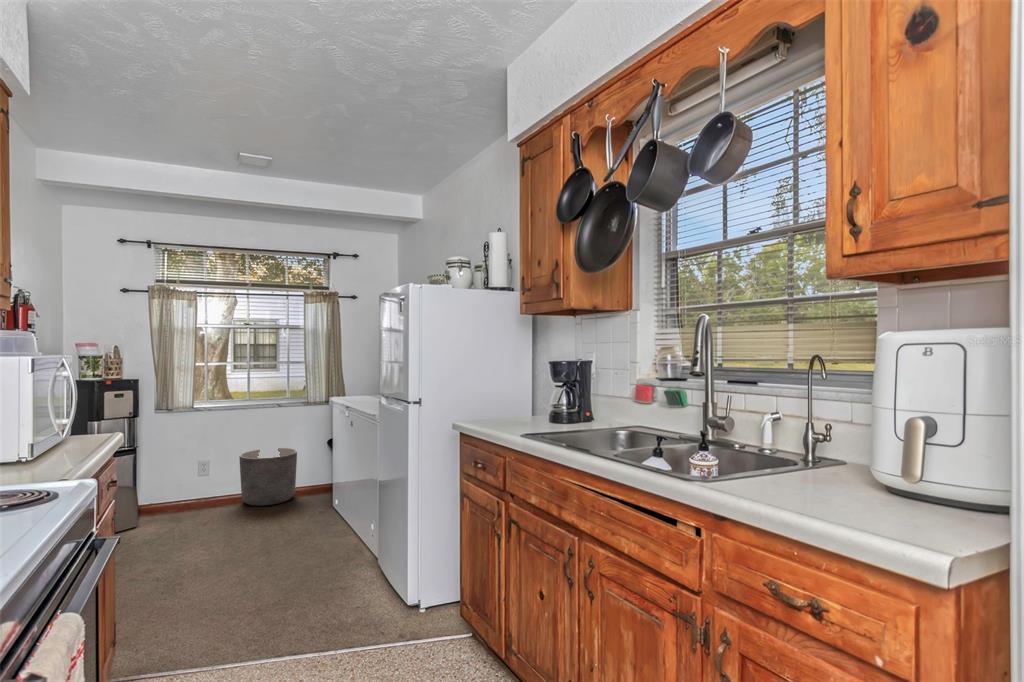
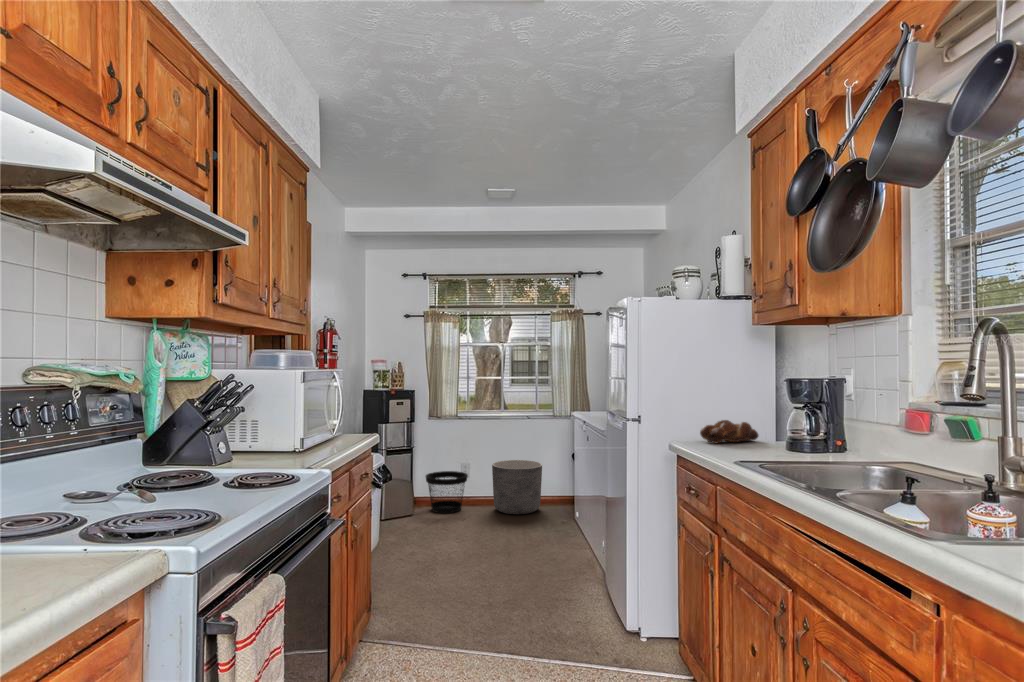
bread loaf: none [476,397,522,419] -> present [700,420,759,443]
wastebasket: none [154,468,209,516] -> present [426,471,468,513]

